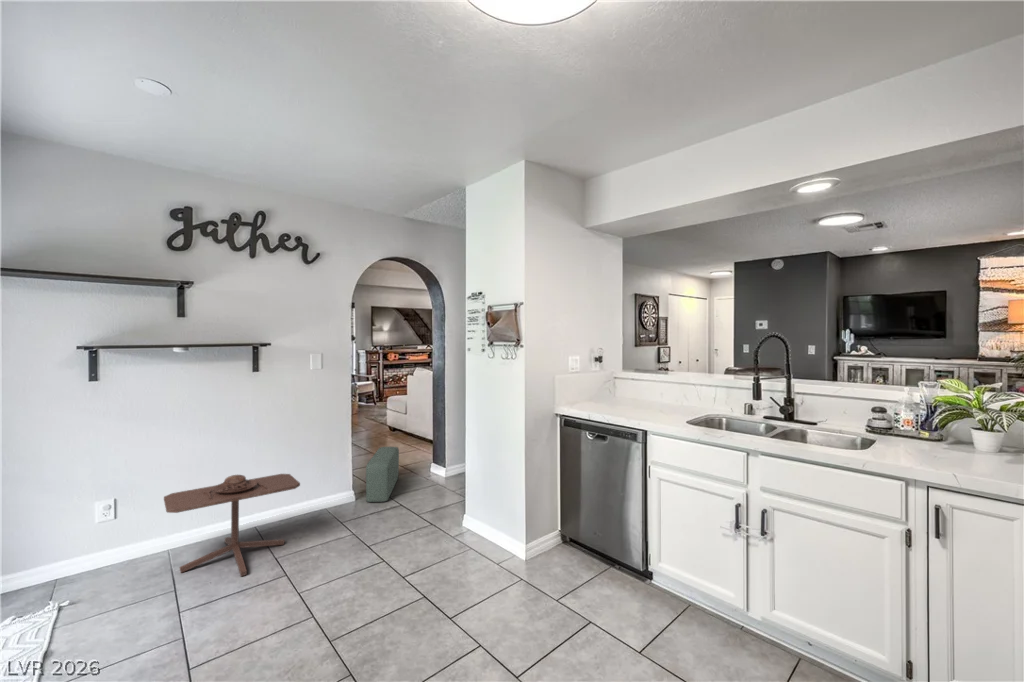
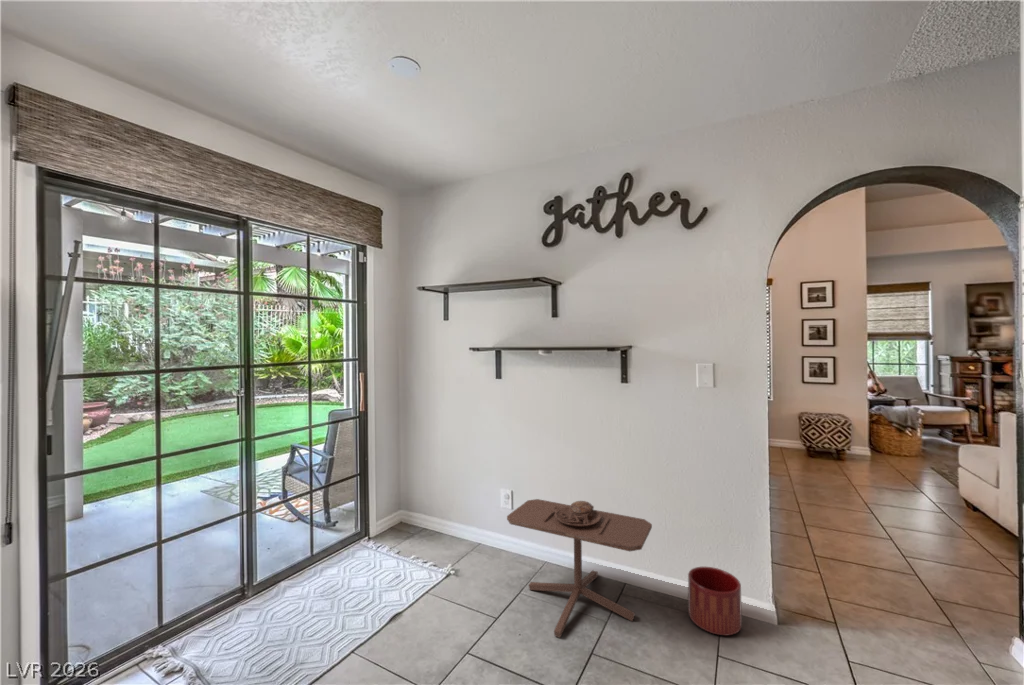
pouf: present [366,447,399,502] -> none [804,530,914,644]
planter: none [311,490,344,527] -> present [688,567,742,635]

